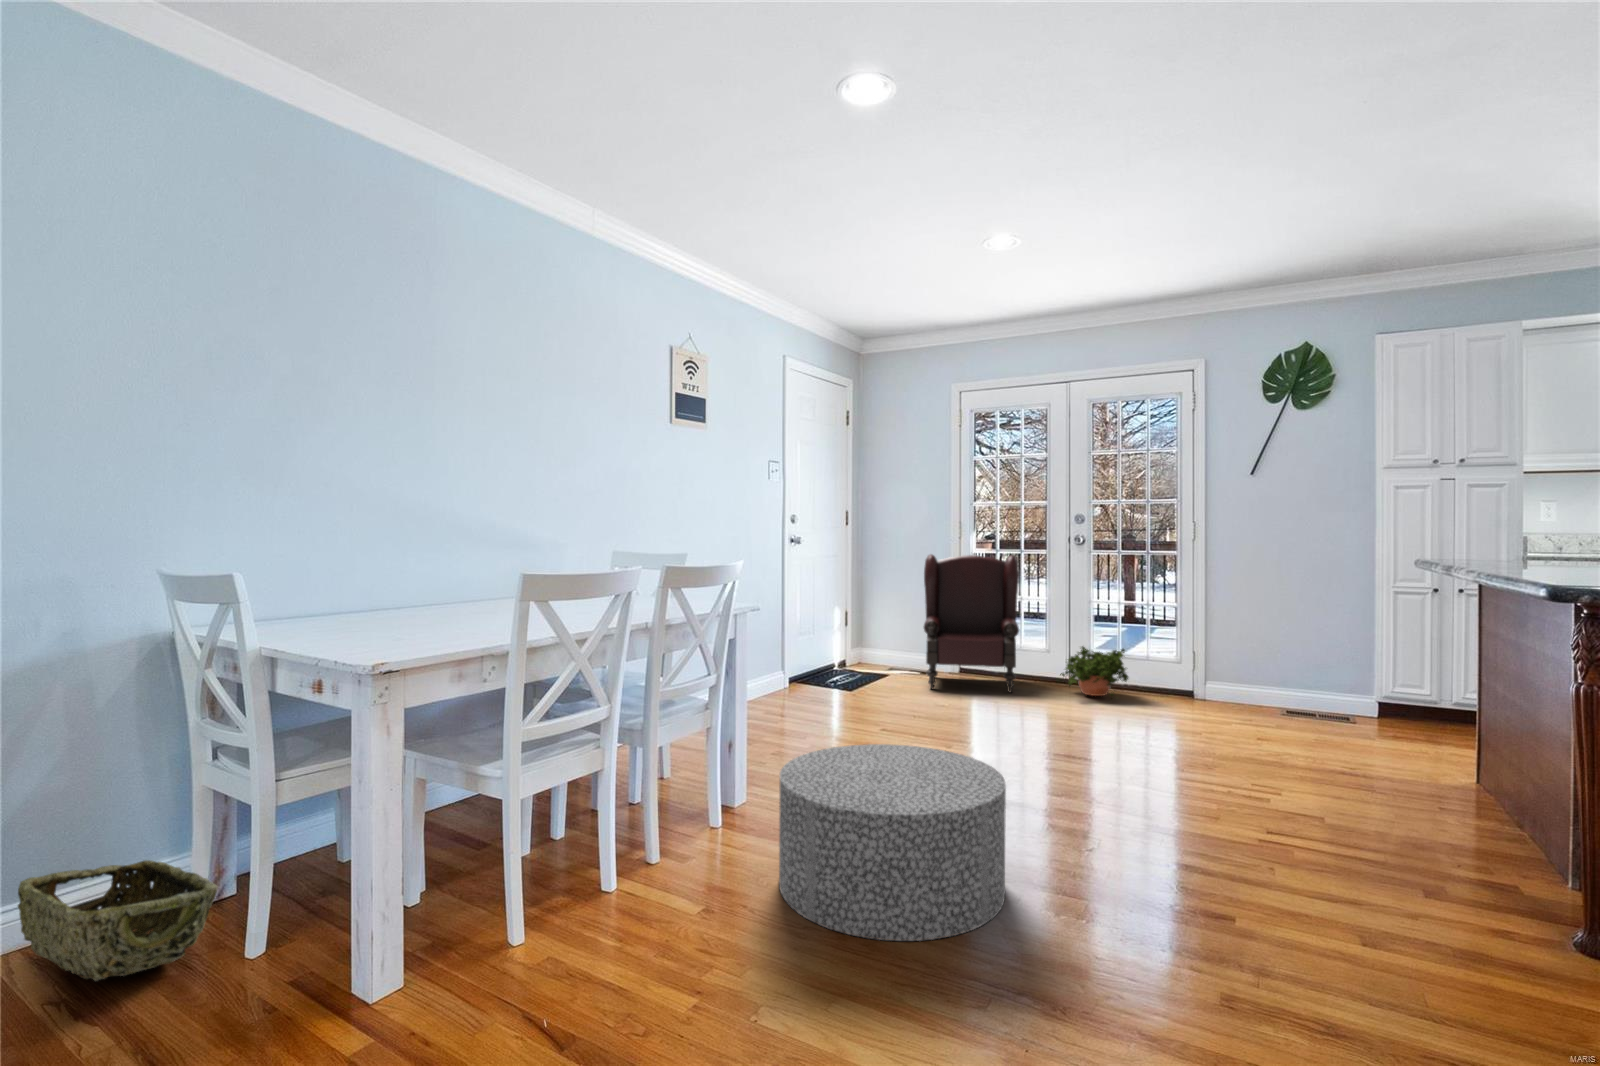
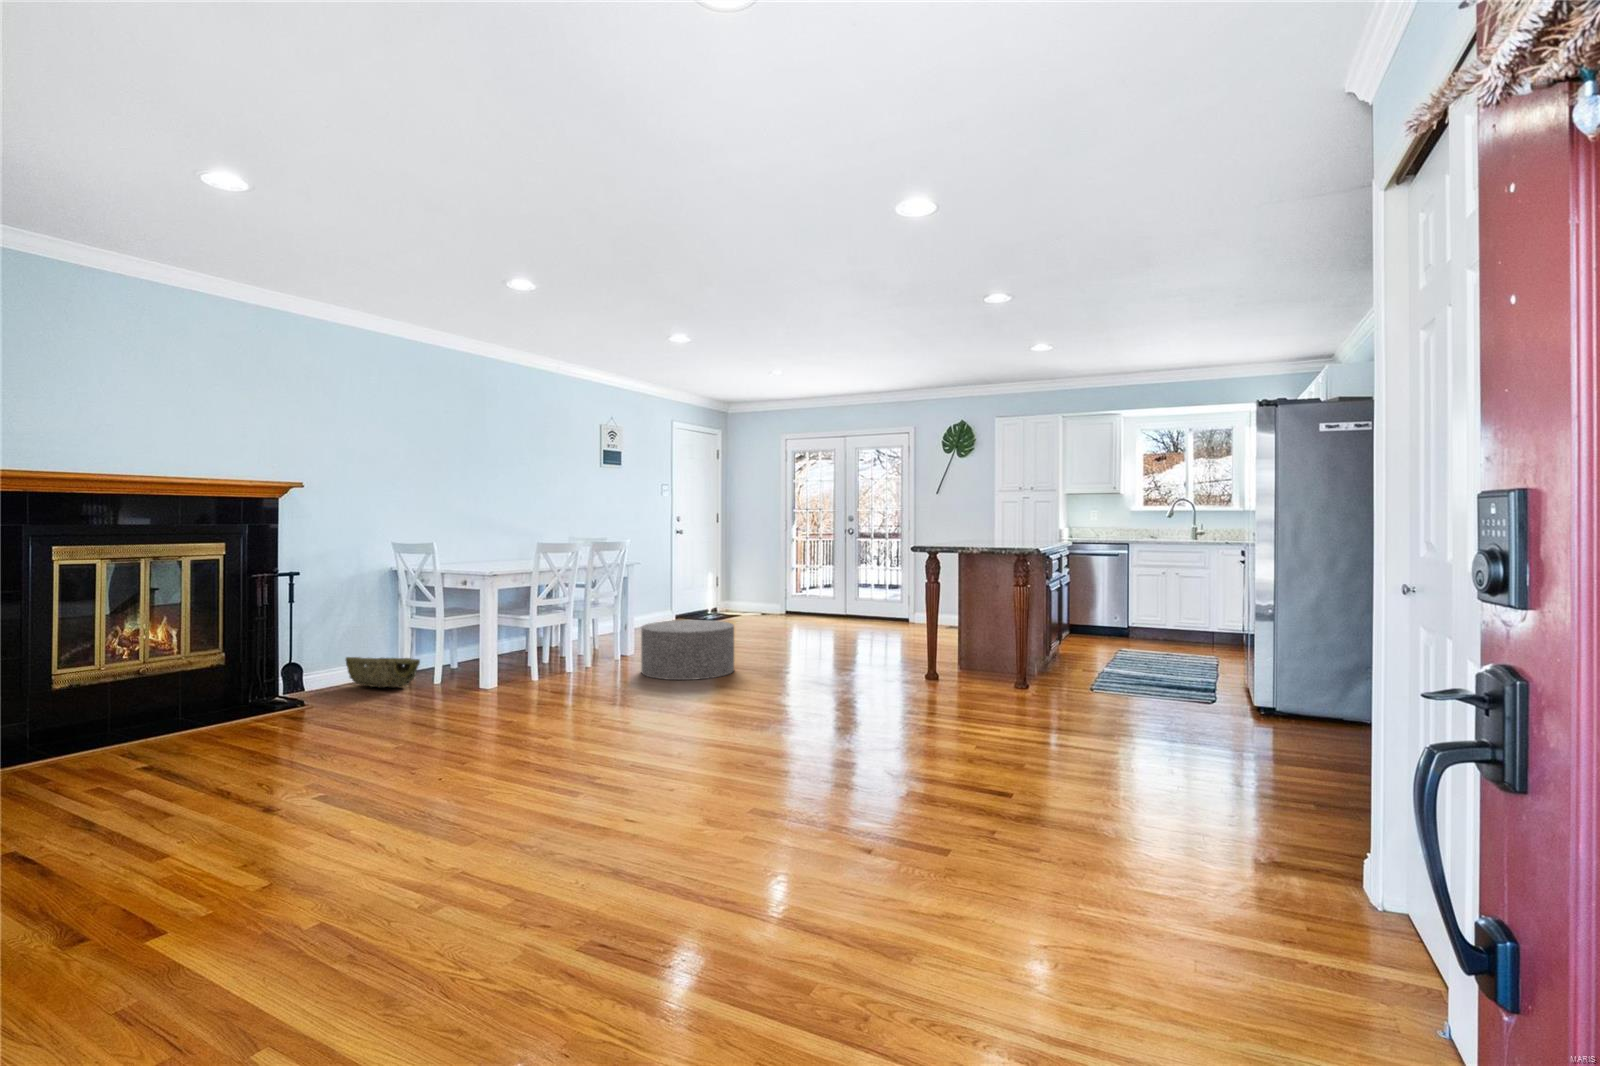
armchair: present [924,554,1019,693] -> none [758,541,817,622]
potted plant: present [1060,646,1128,696] -> none [836,593,876,624]

